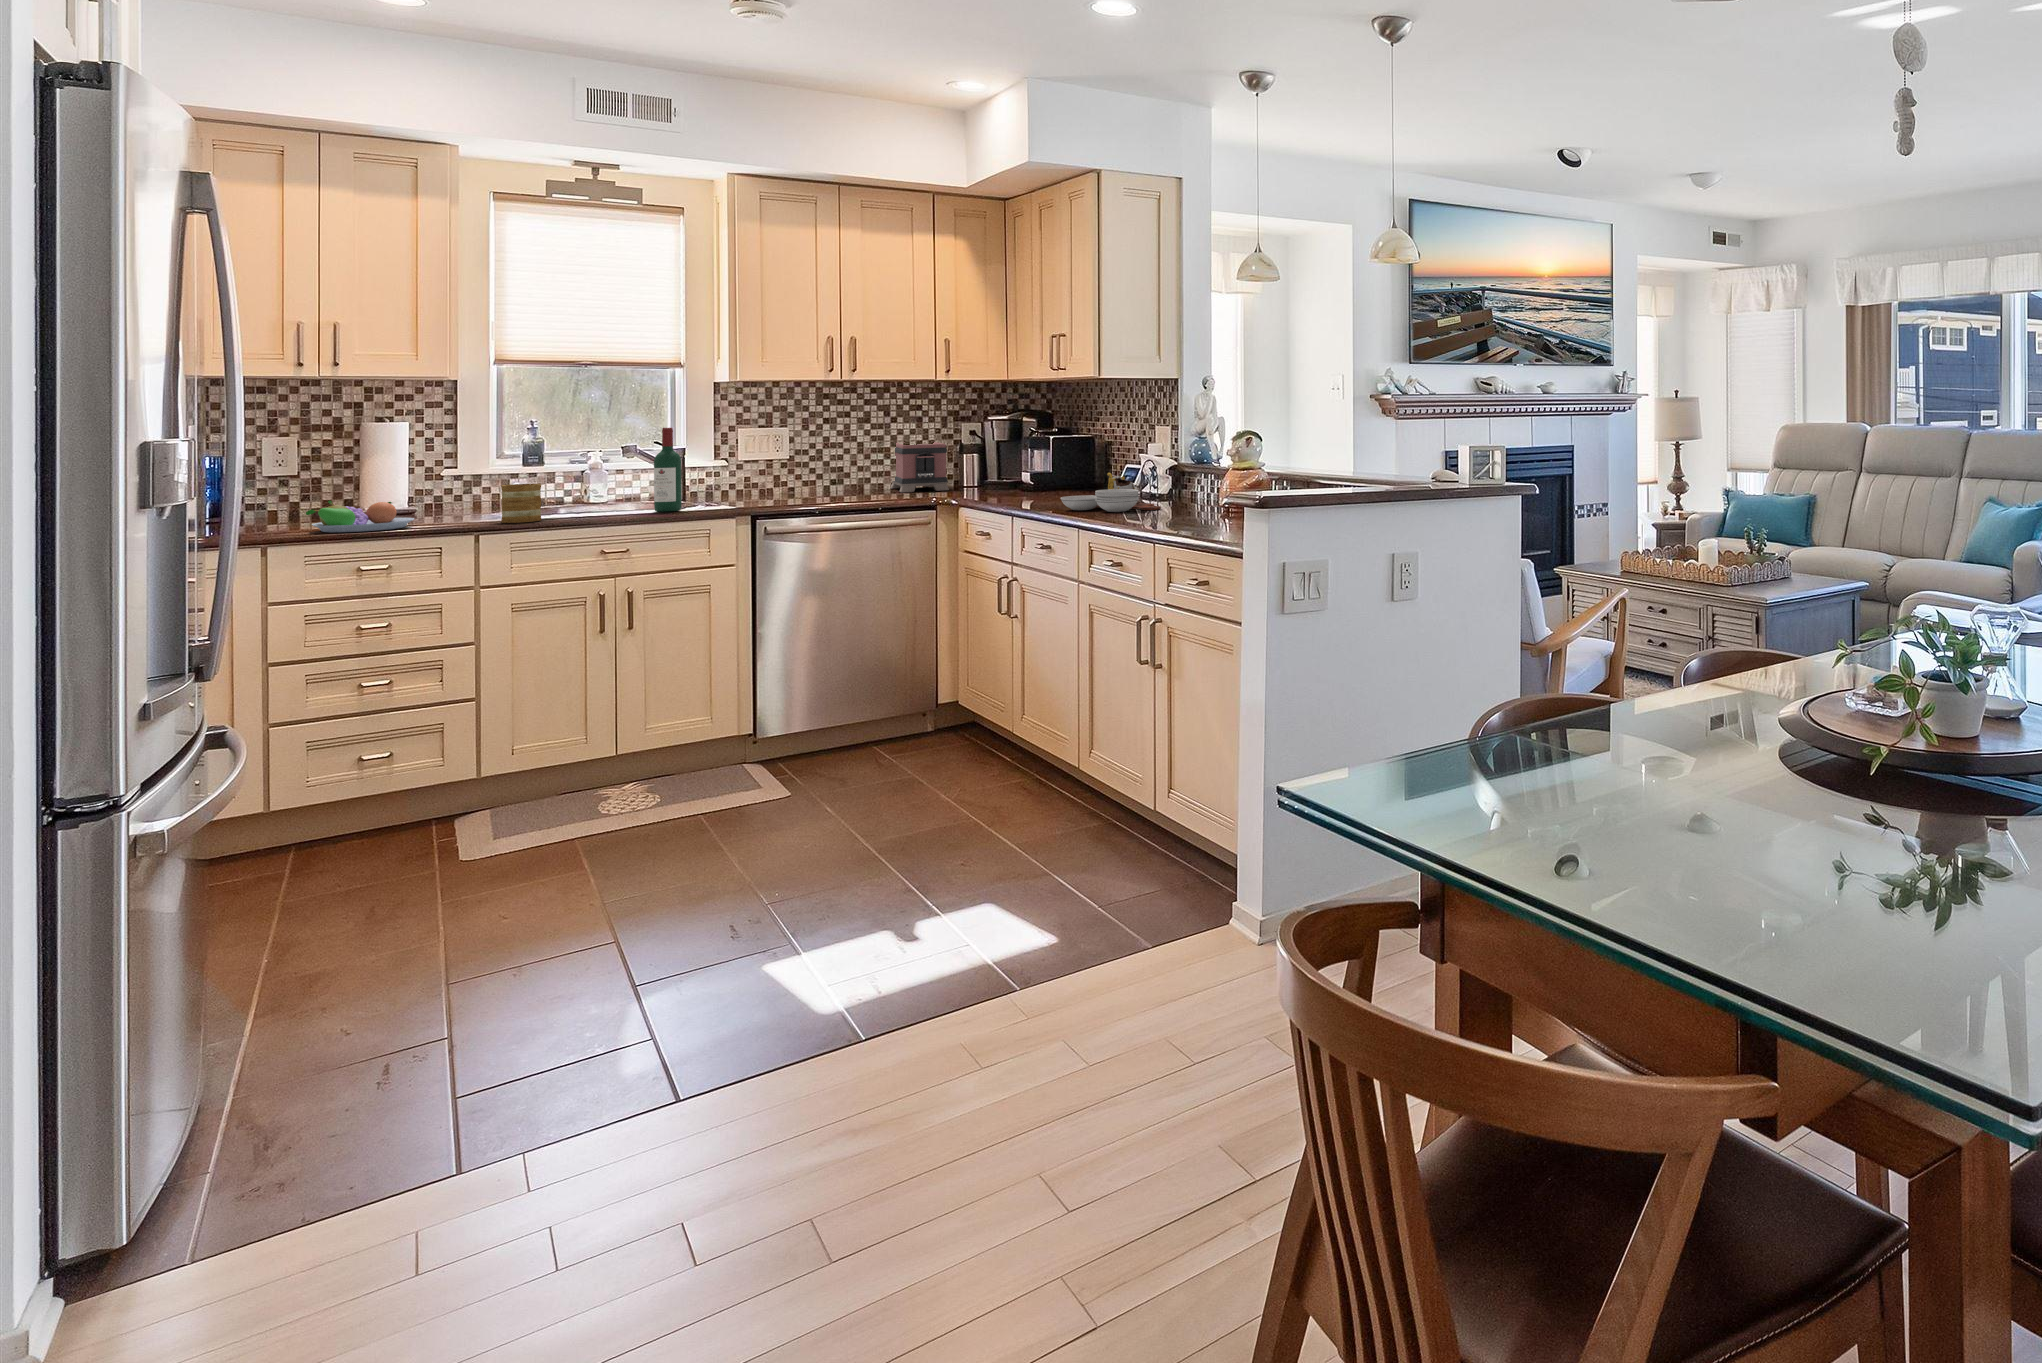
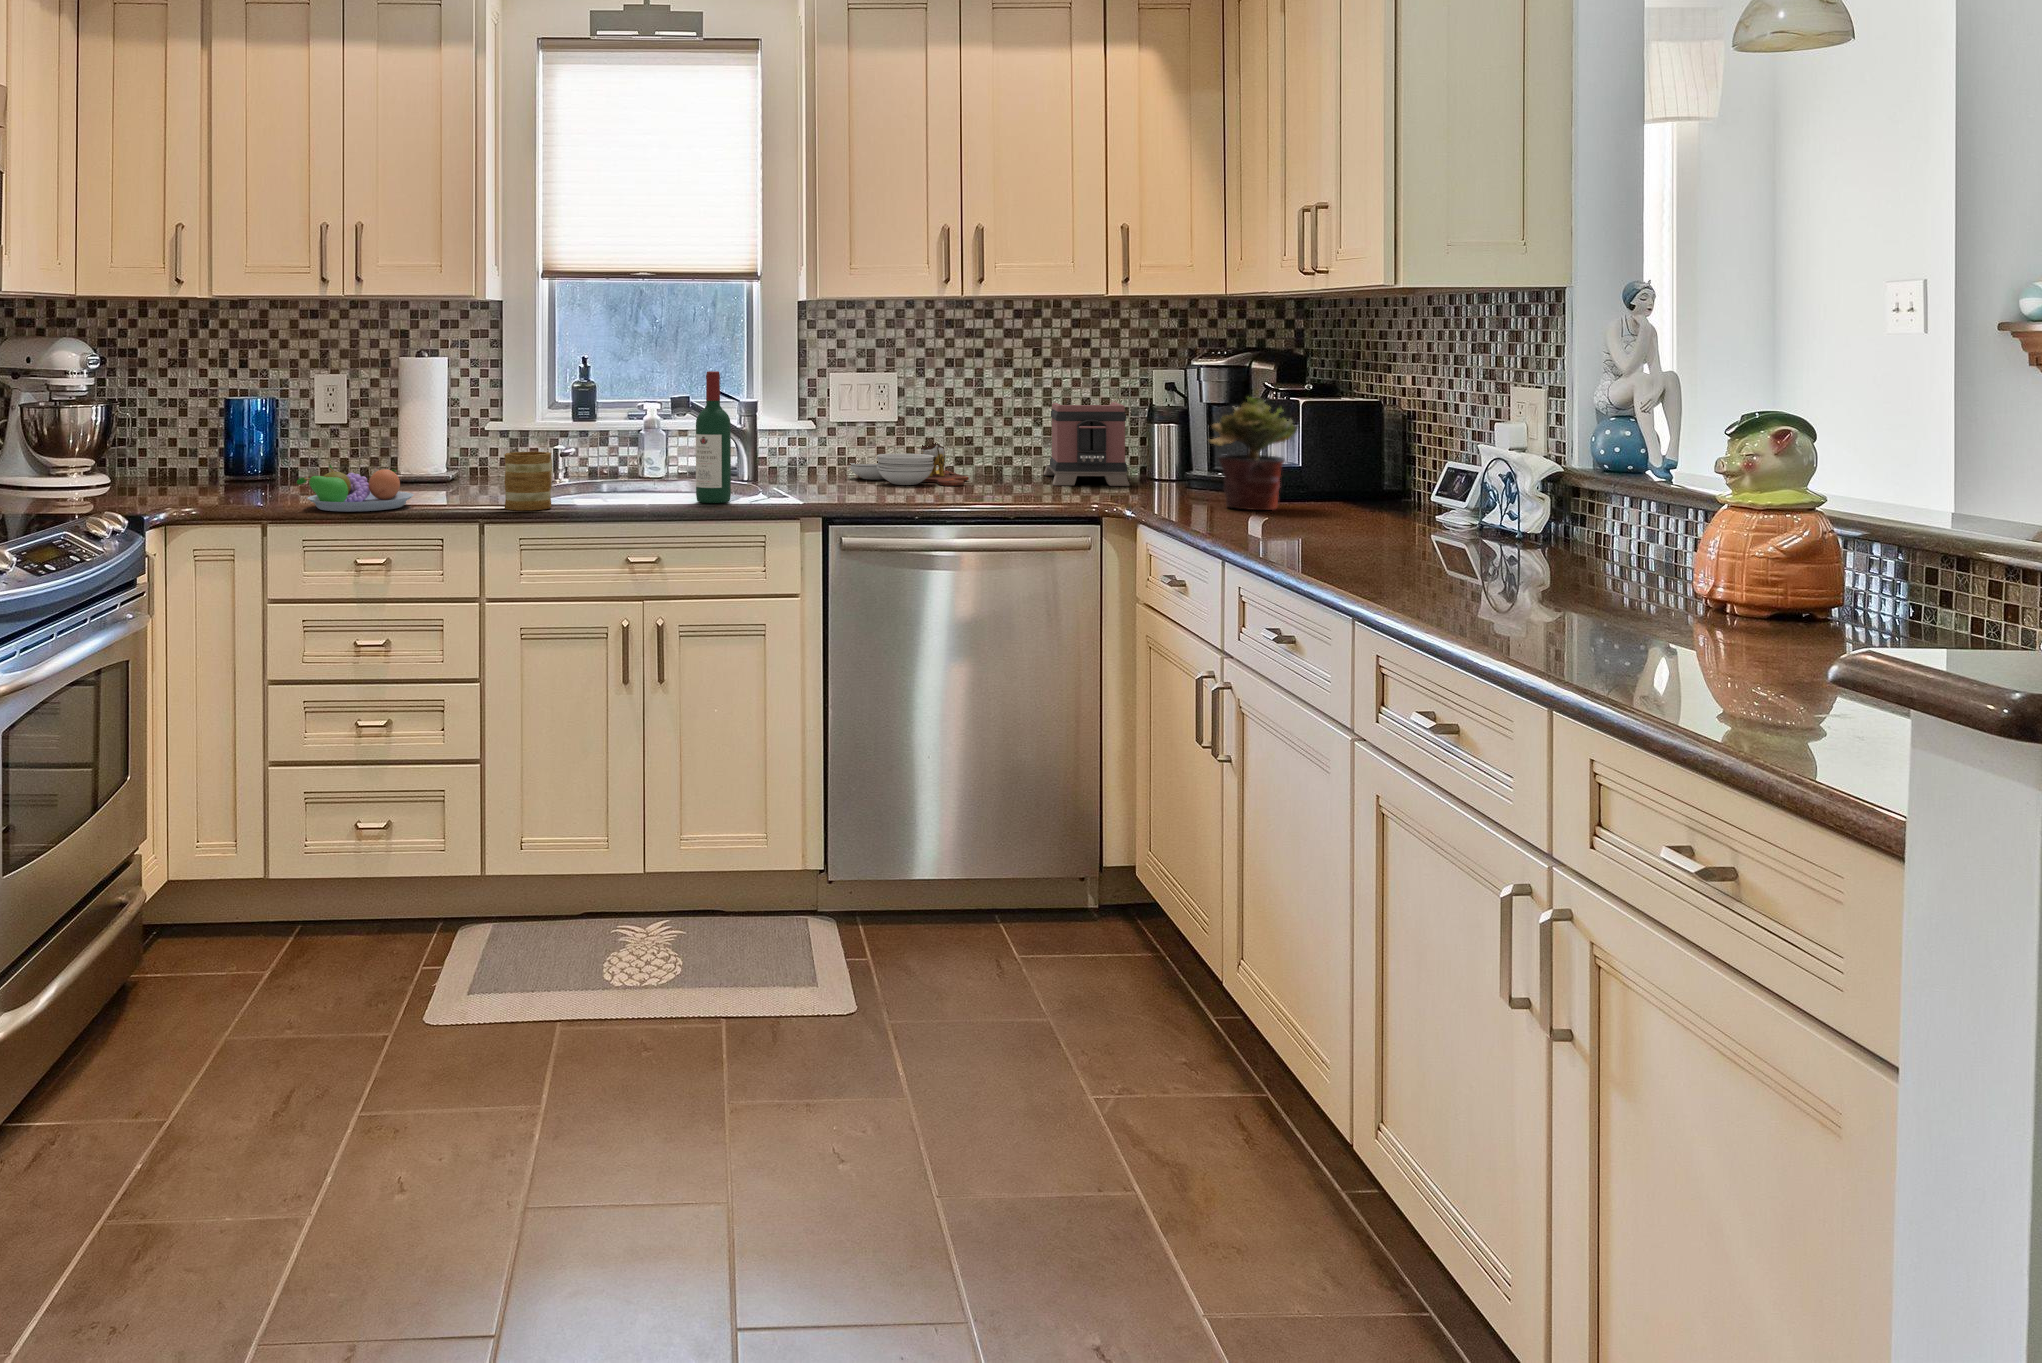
potted plant: none [999,435,1048,495] -> present [1209,397,1297,510]
cutting board: present [1061,473,1161,512] -> present [849,443,969,486]

